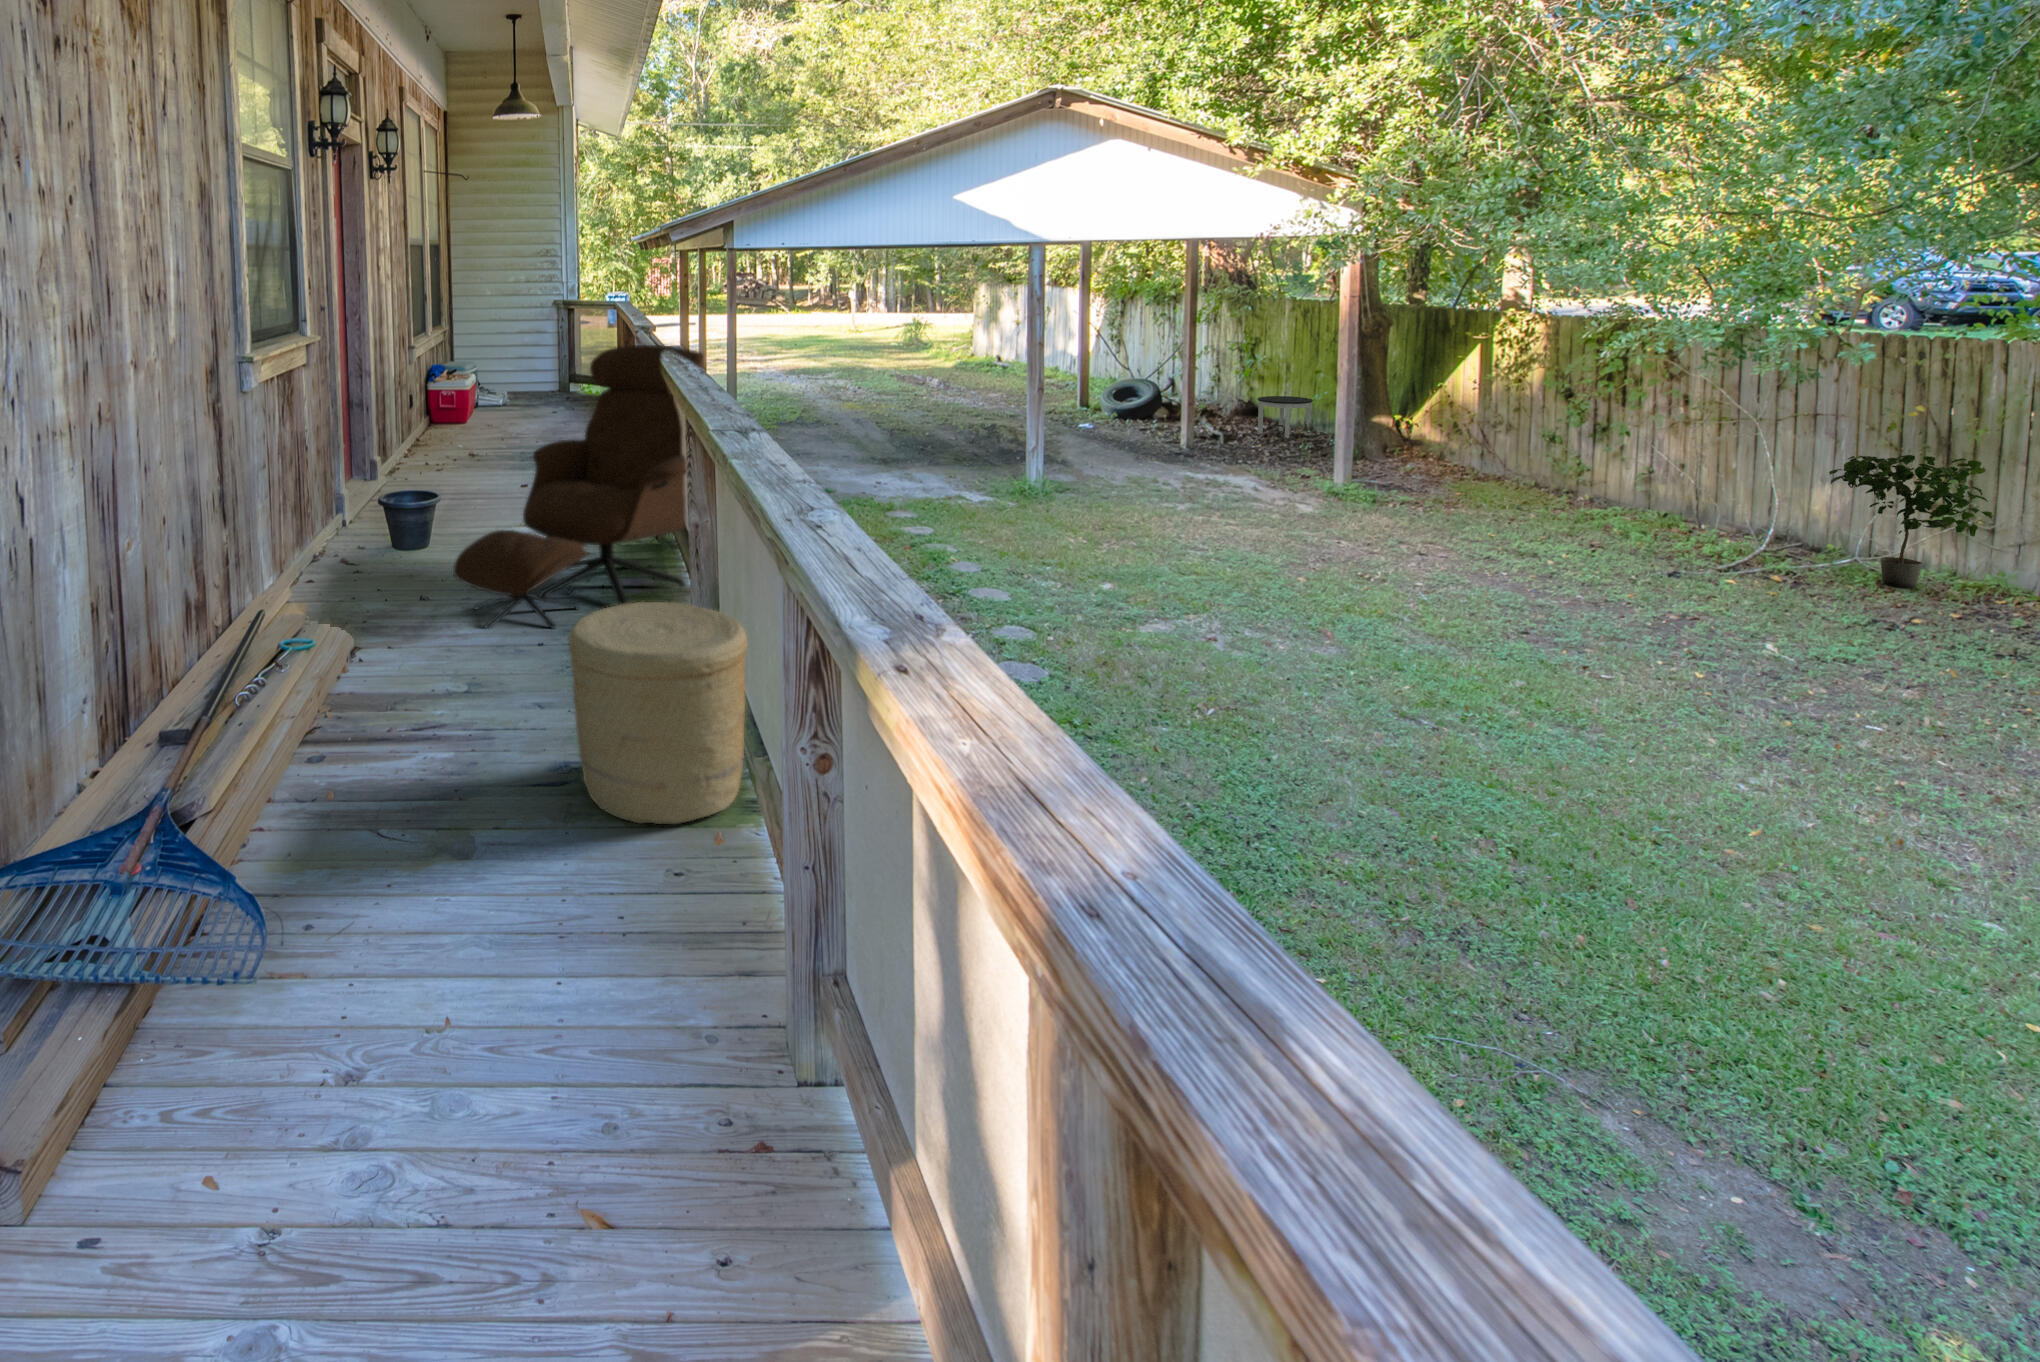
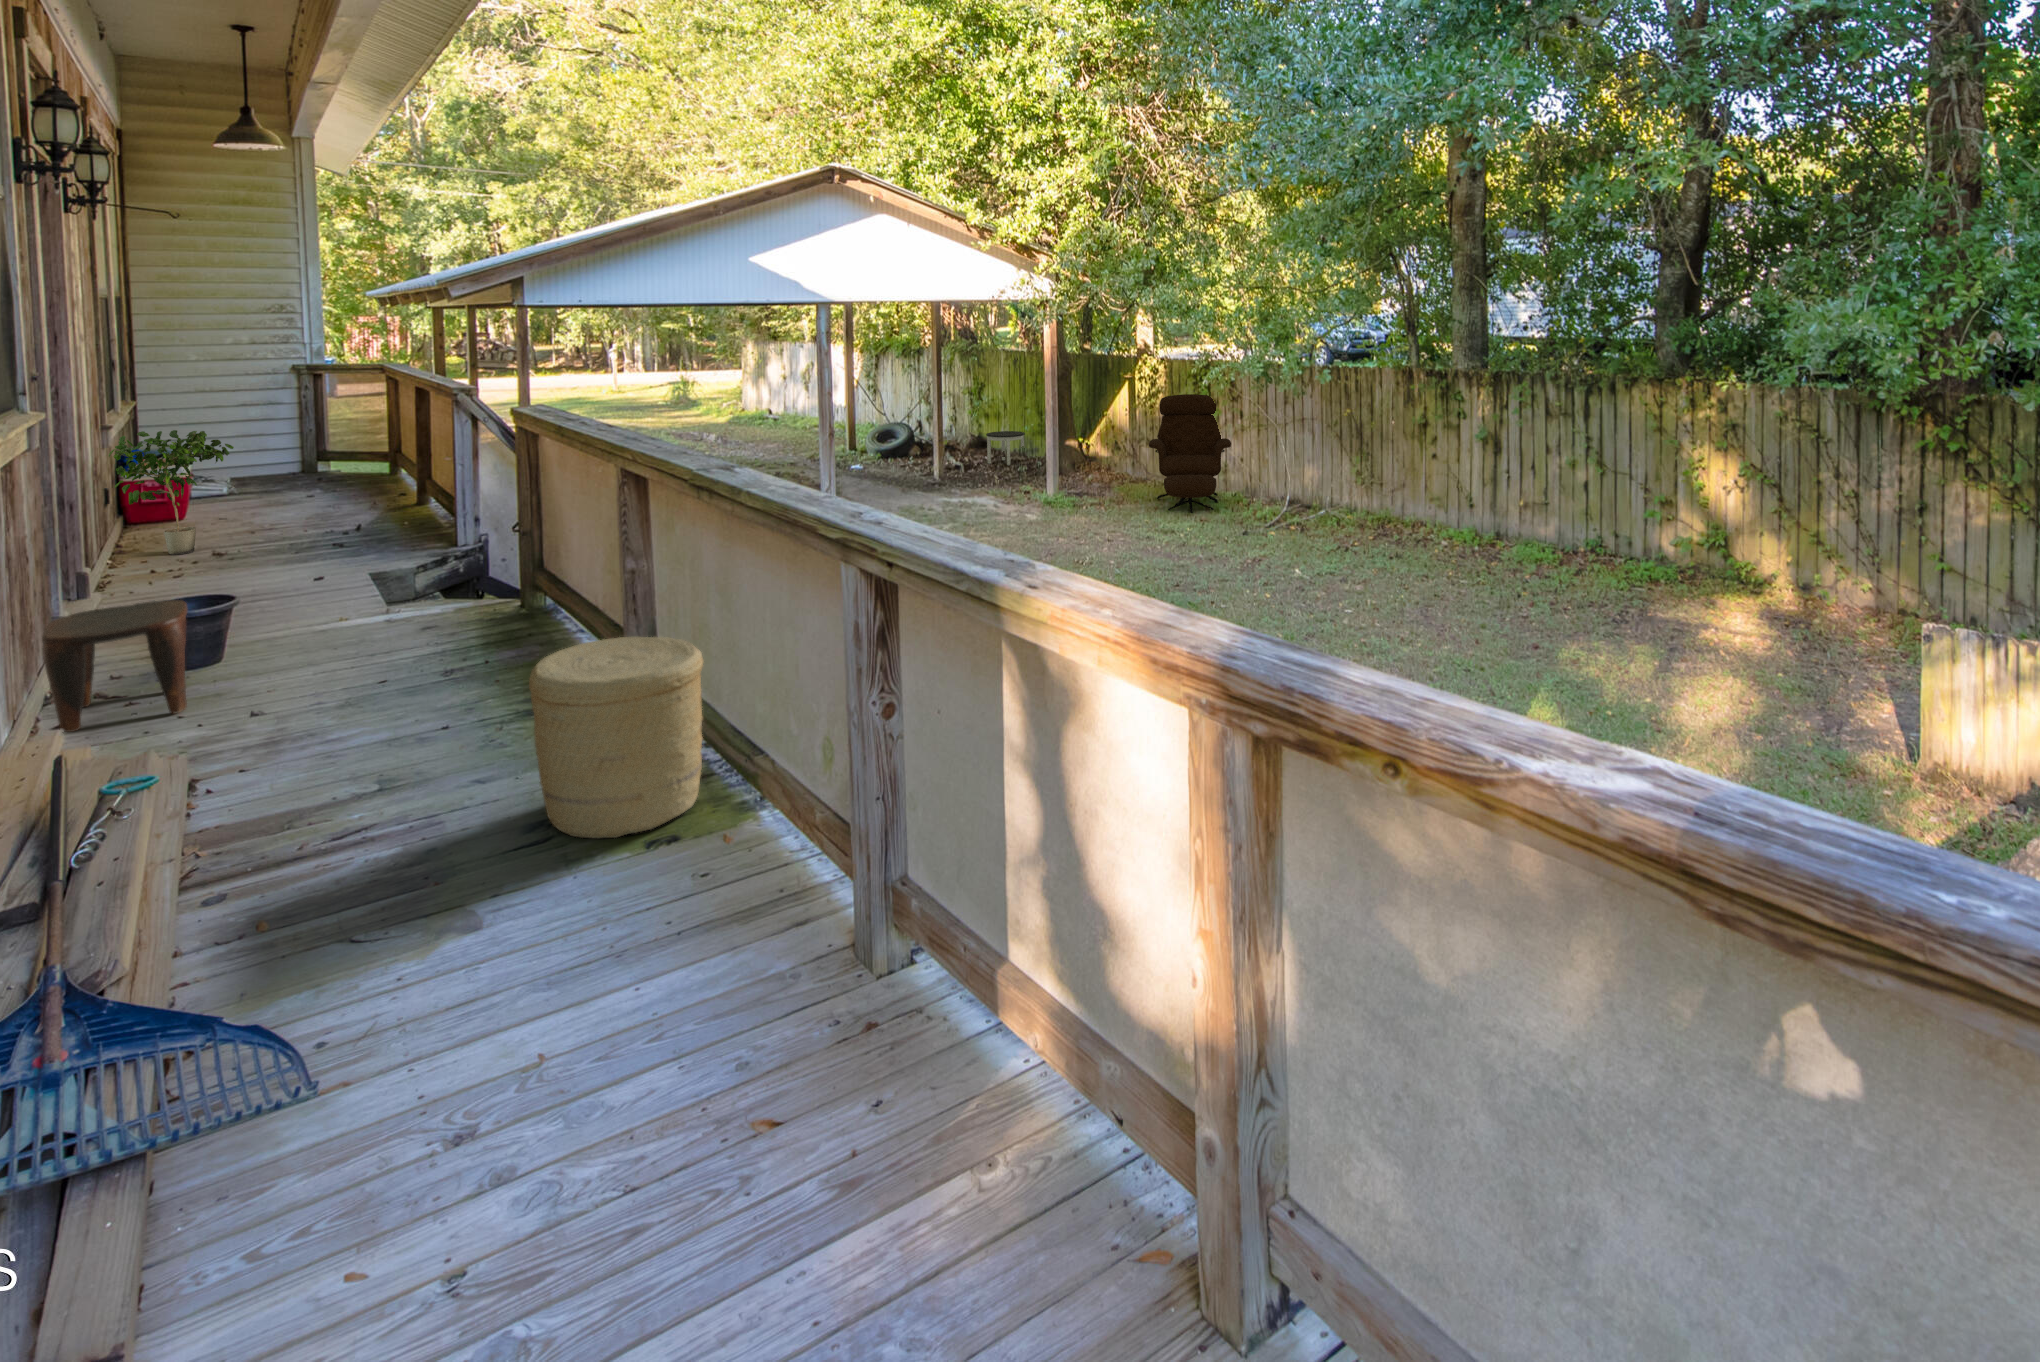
lounge chair: present [453,345,704,629] -> present [1149,394,1231,513]
potted plant: present [1829,455,1993,588] -> present [109,430,234,555]
stool: none [288,499,391,599] -> present [42,600,187,732]

